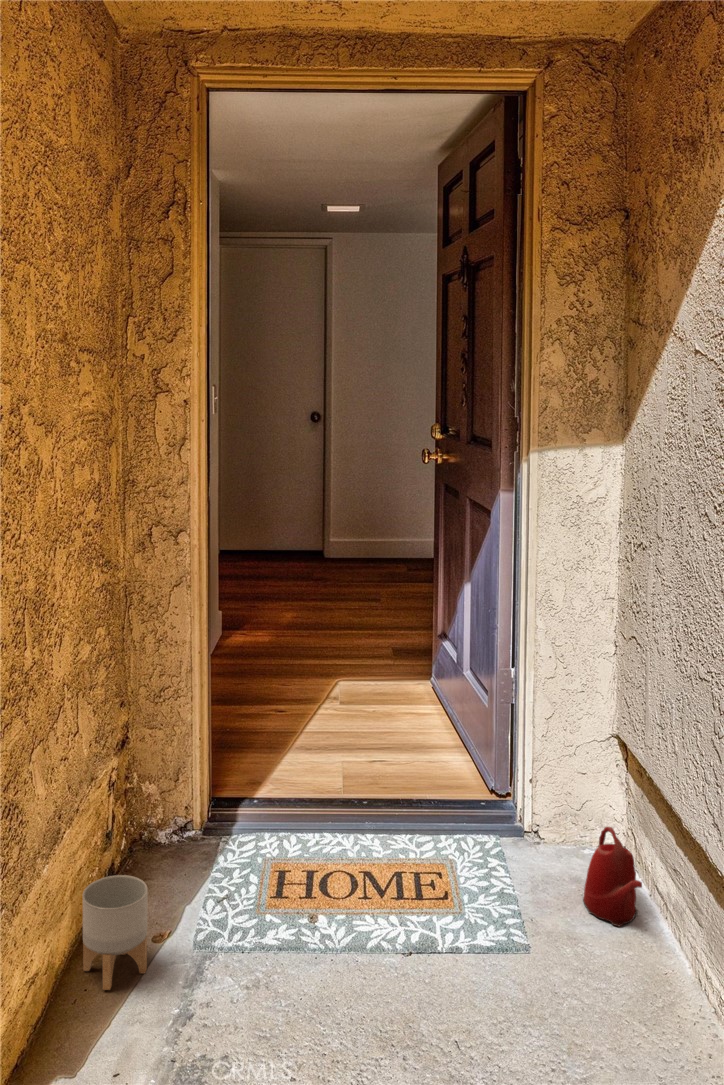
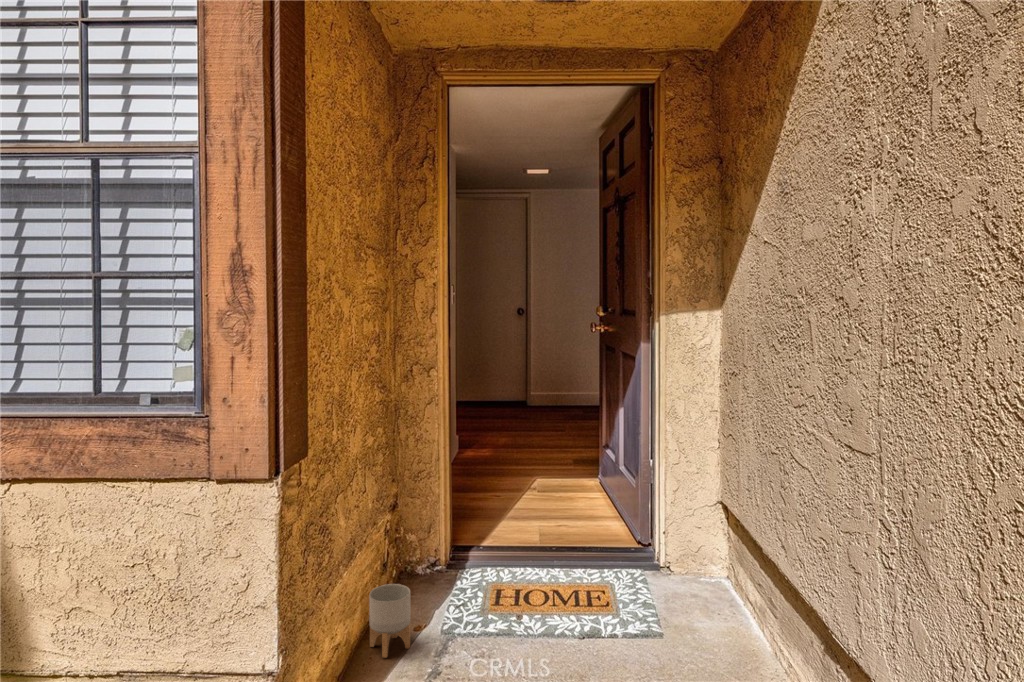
watering can: present [583,827,642,926] -> none [701,556,738,623]

